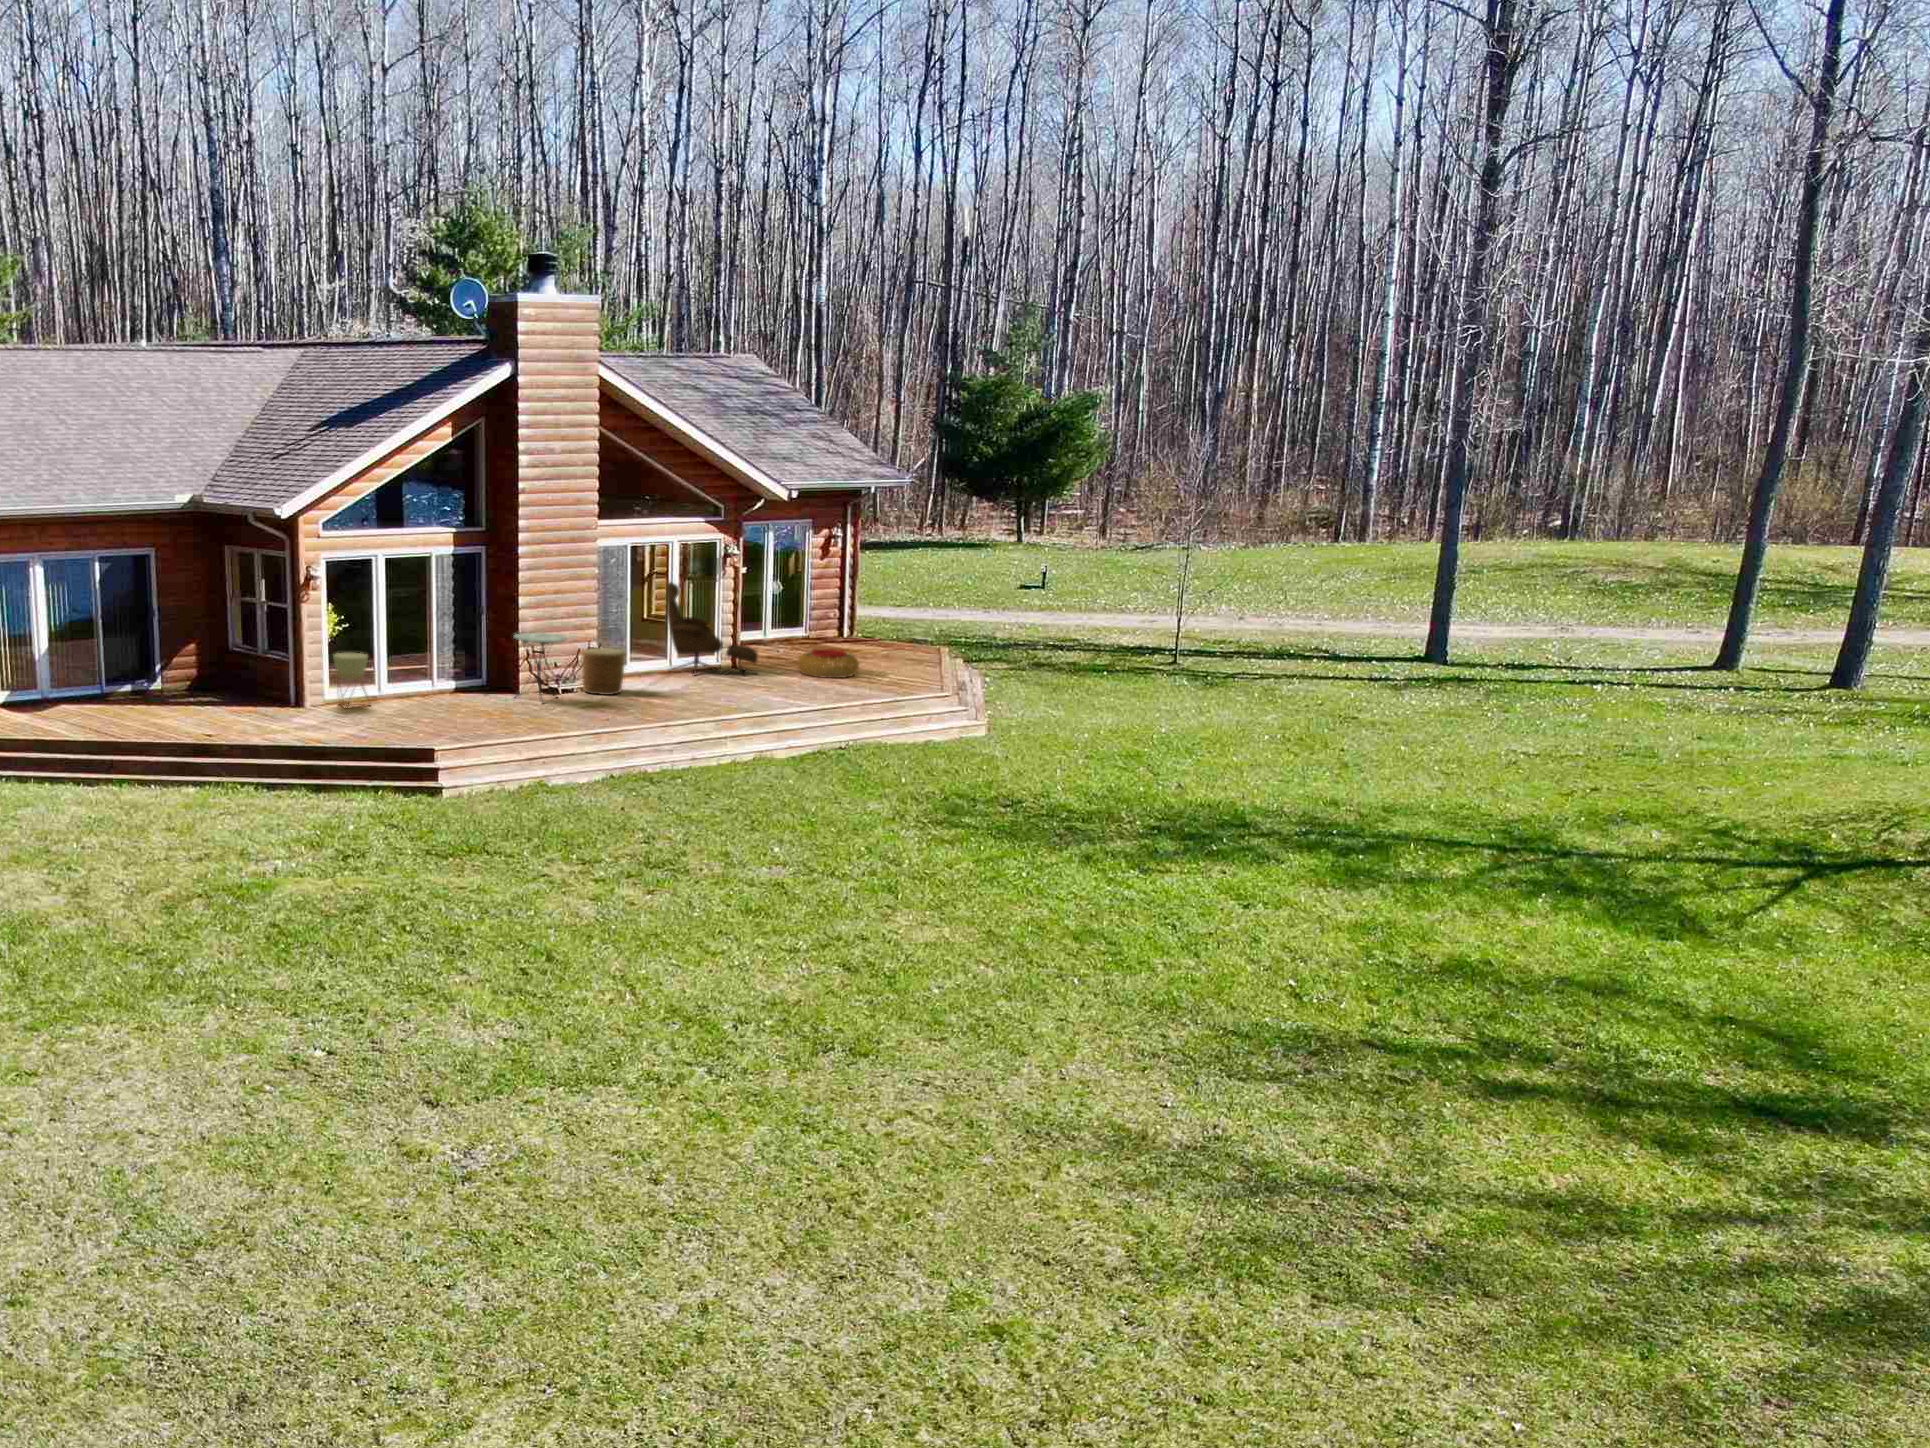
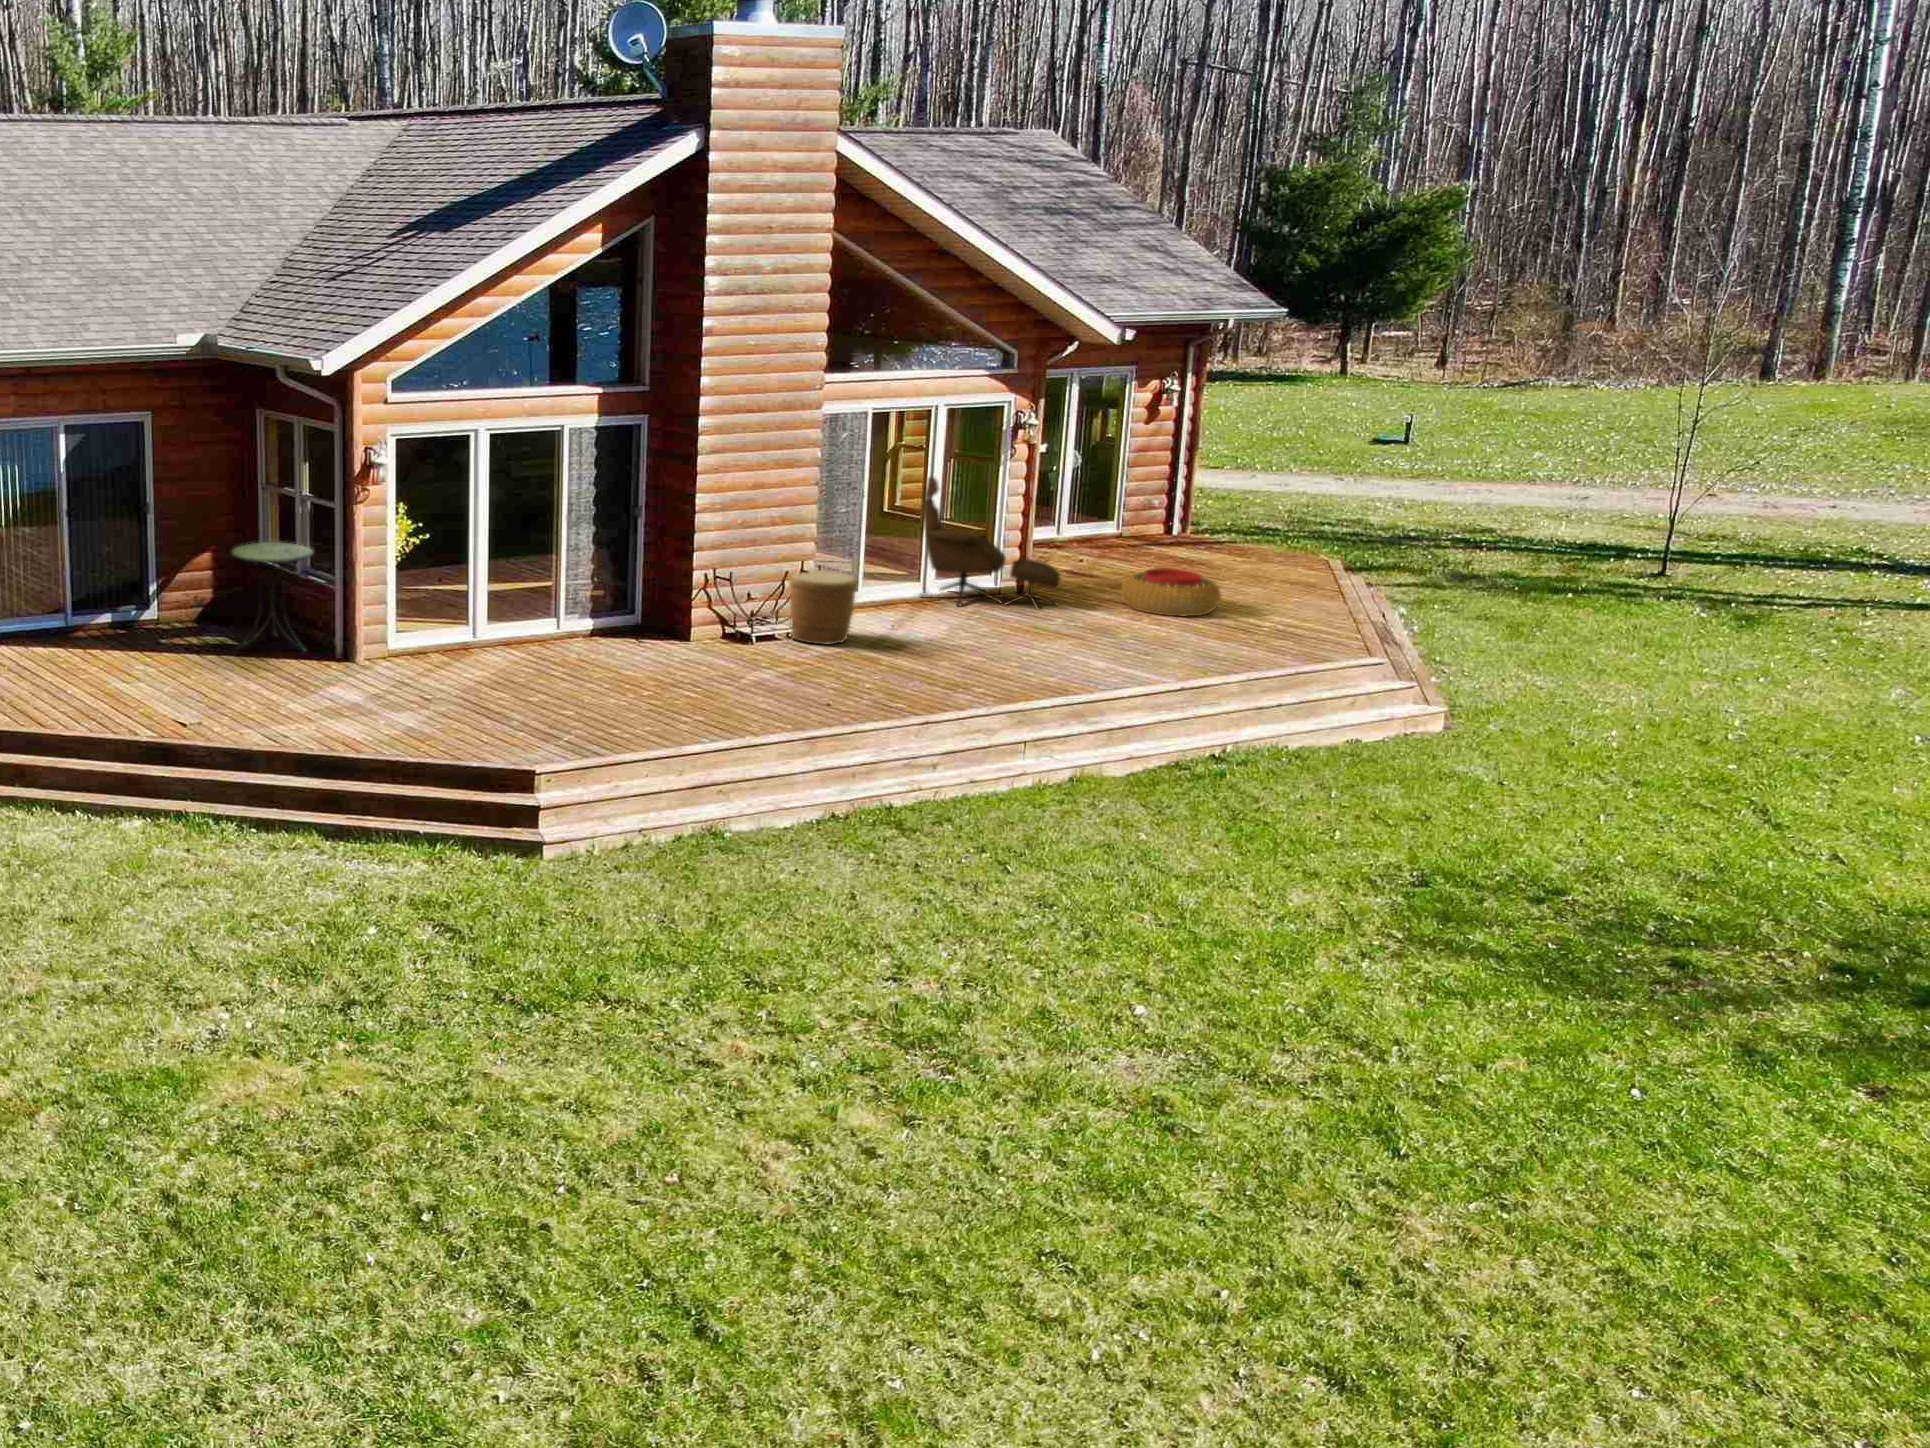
side table: present [514,633,566,698] -> present [231,542,313,650]
planter: present [333,653,369,709] -> none [402,577,457,665]

